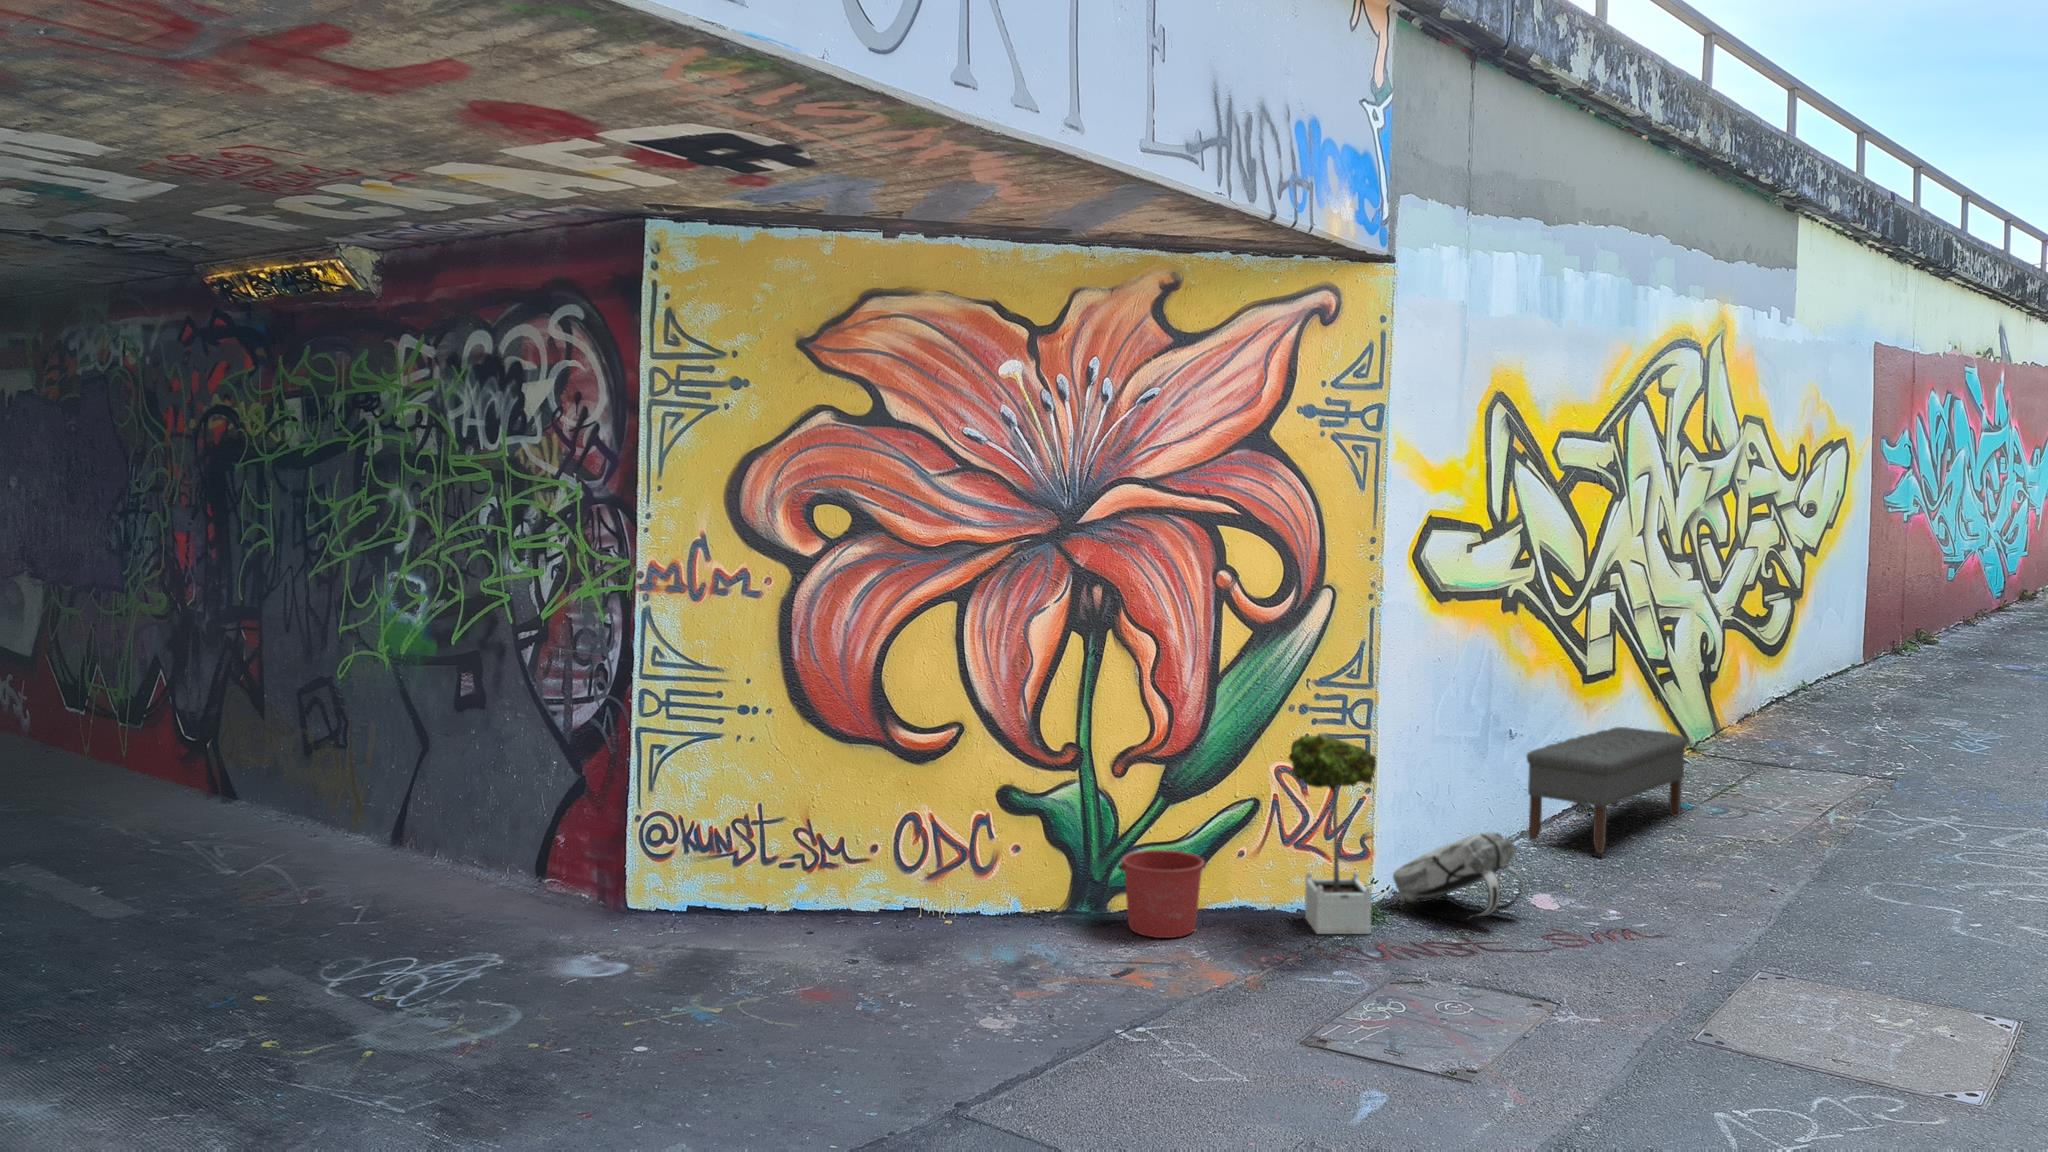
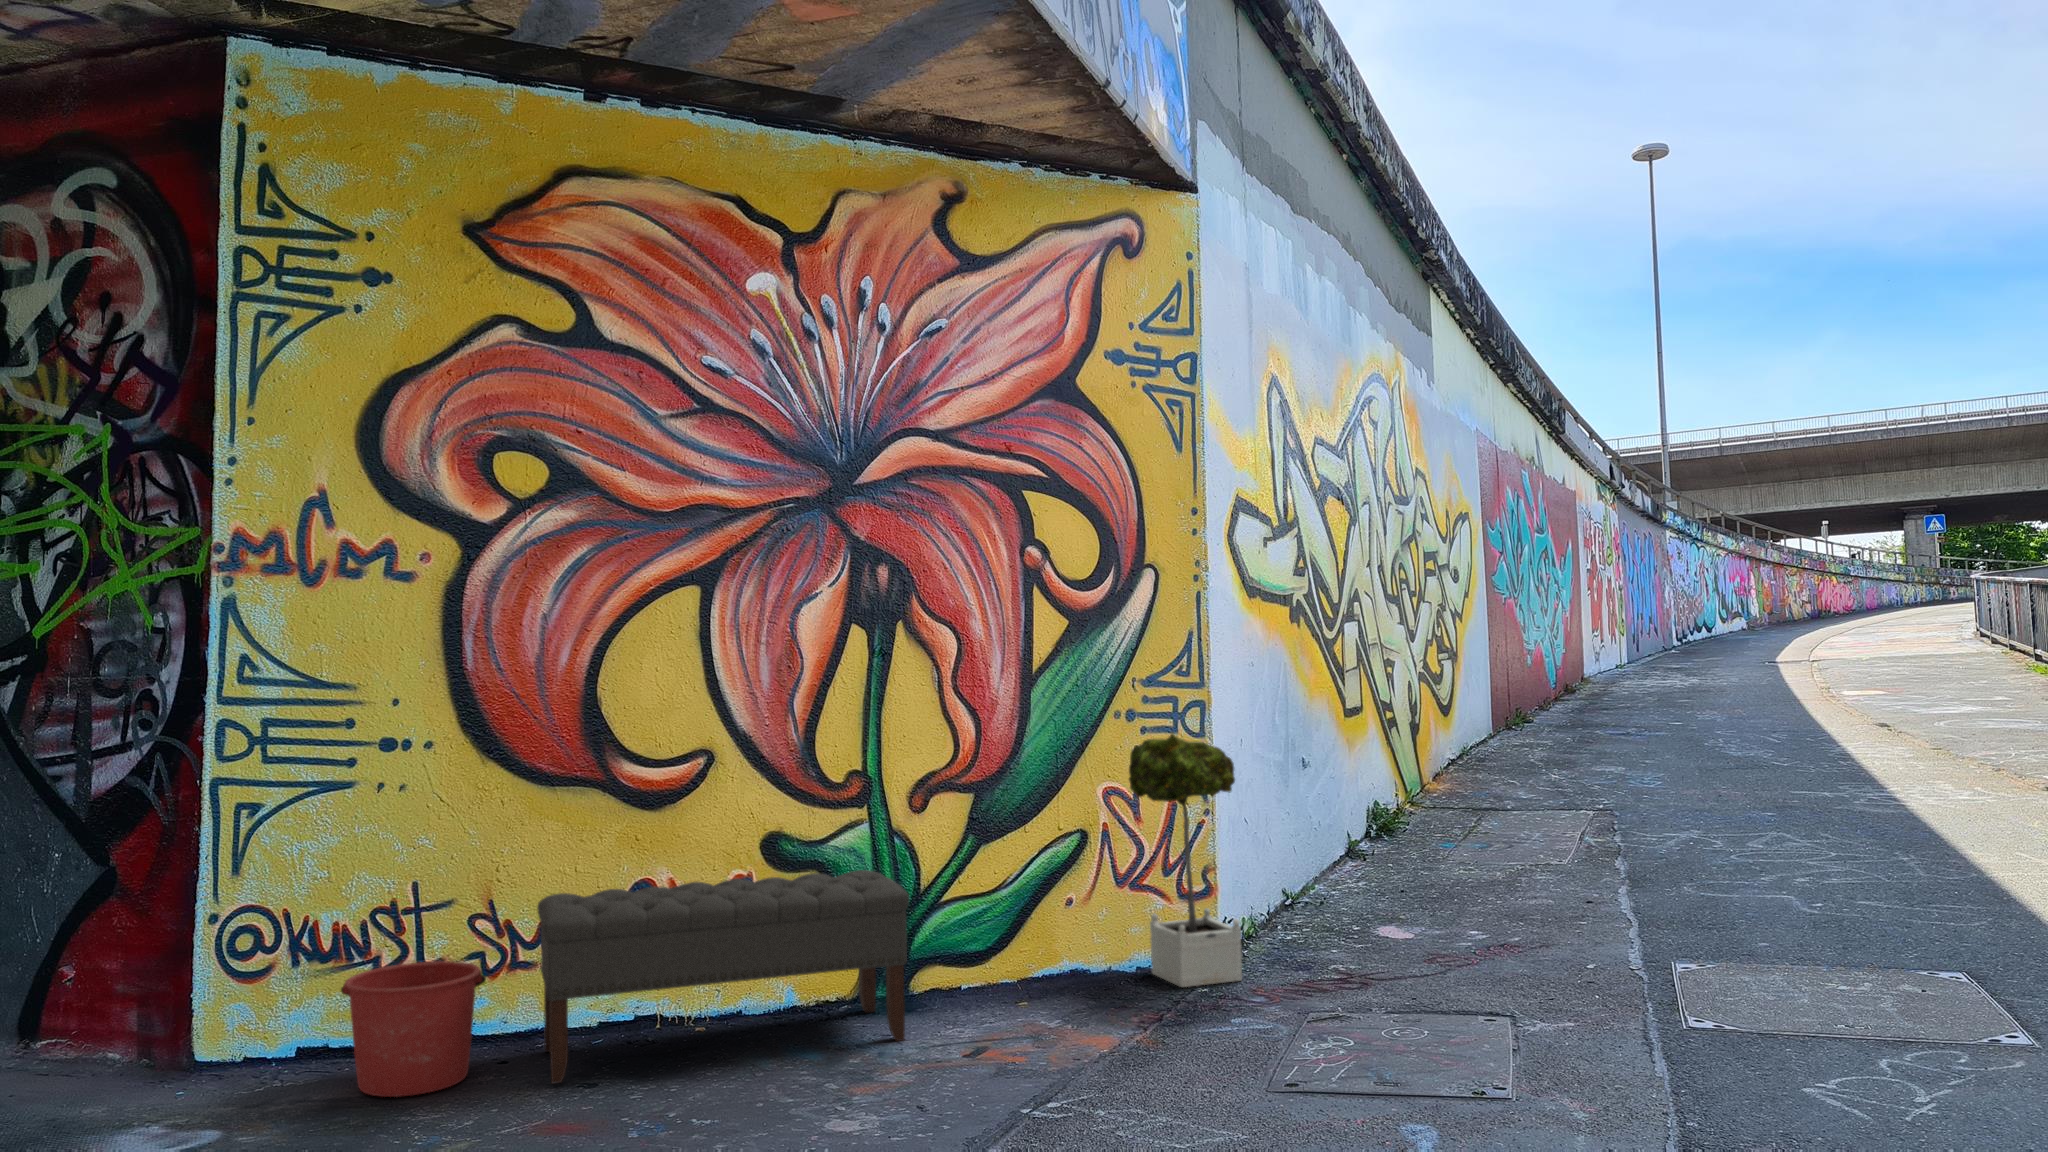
bench: present [1527,727,1687,853] -> present [537,870,909,1083]
backpack: present [1393,832,1522,920] -> none [1238,847,1388,957]
bucket: present [1118,850,1206,938] -> present [341,961,486,1097]

